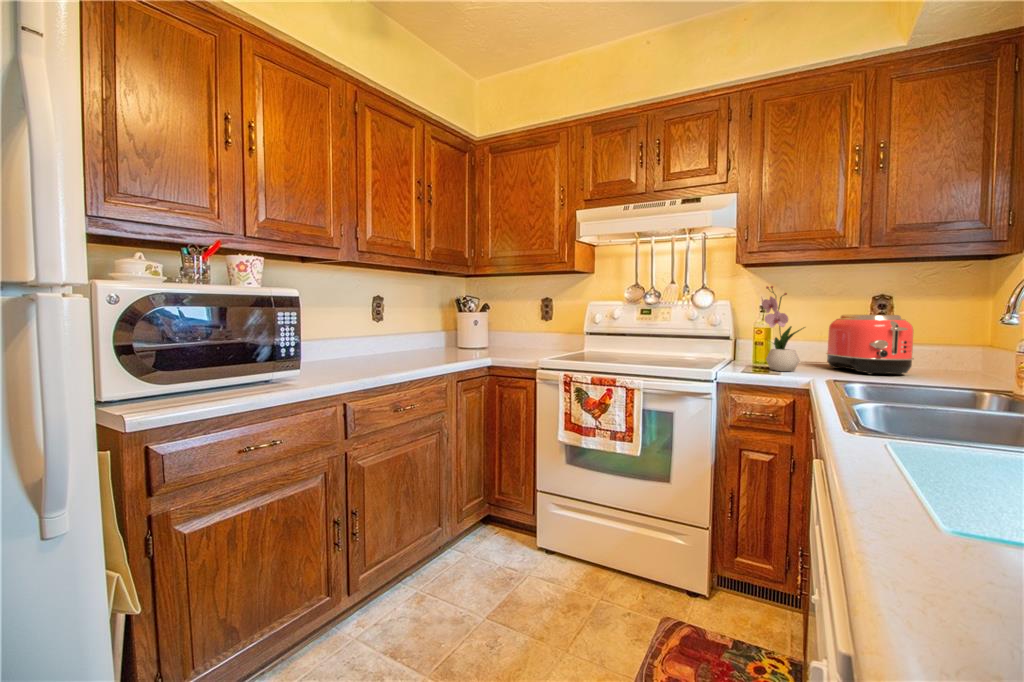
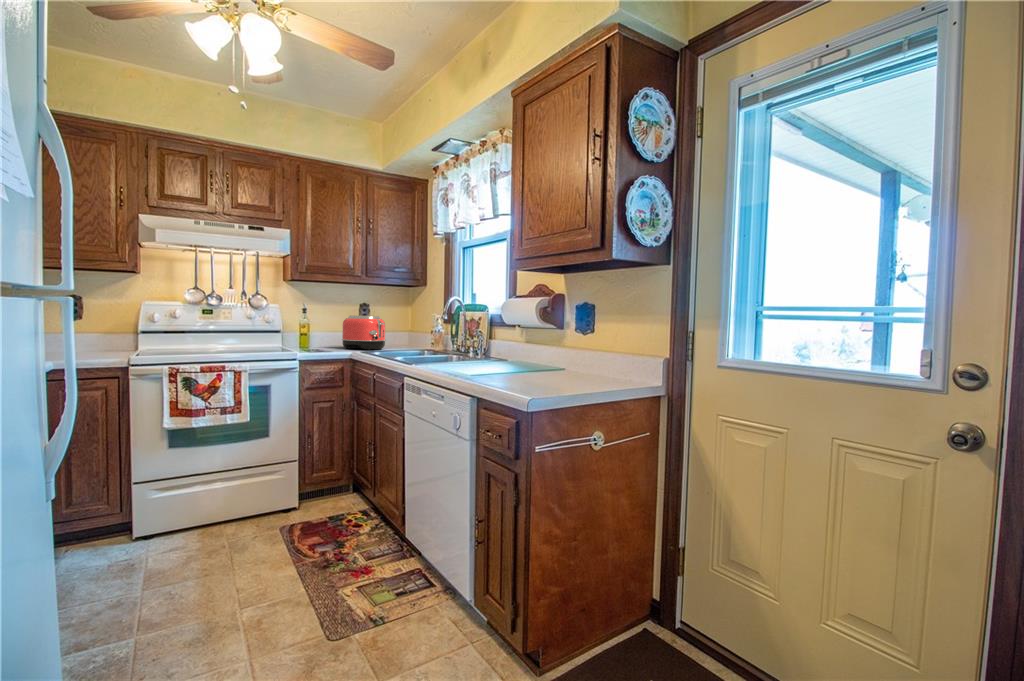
flower arrangement: present [762,286,803,371] -> none [313,296,338,352]

